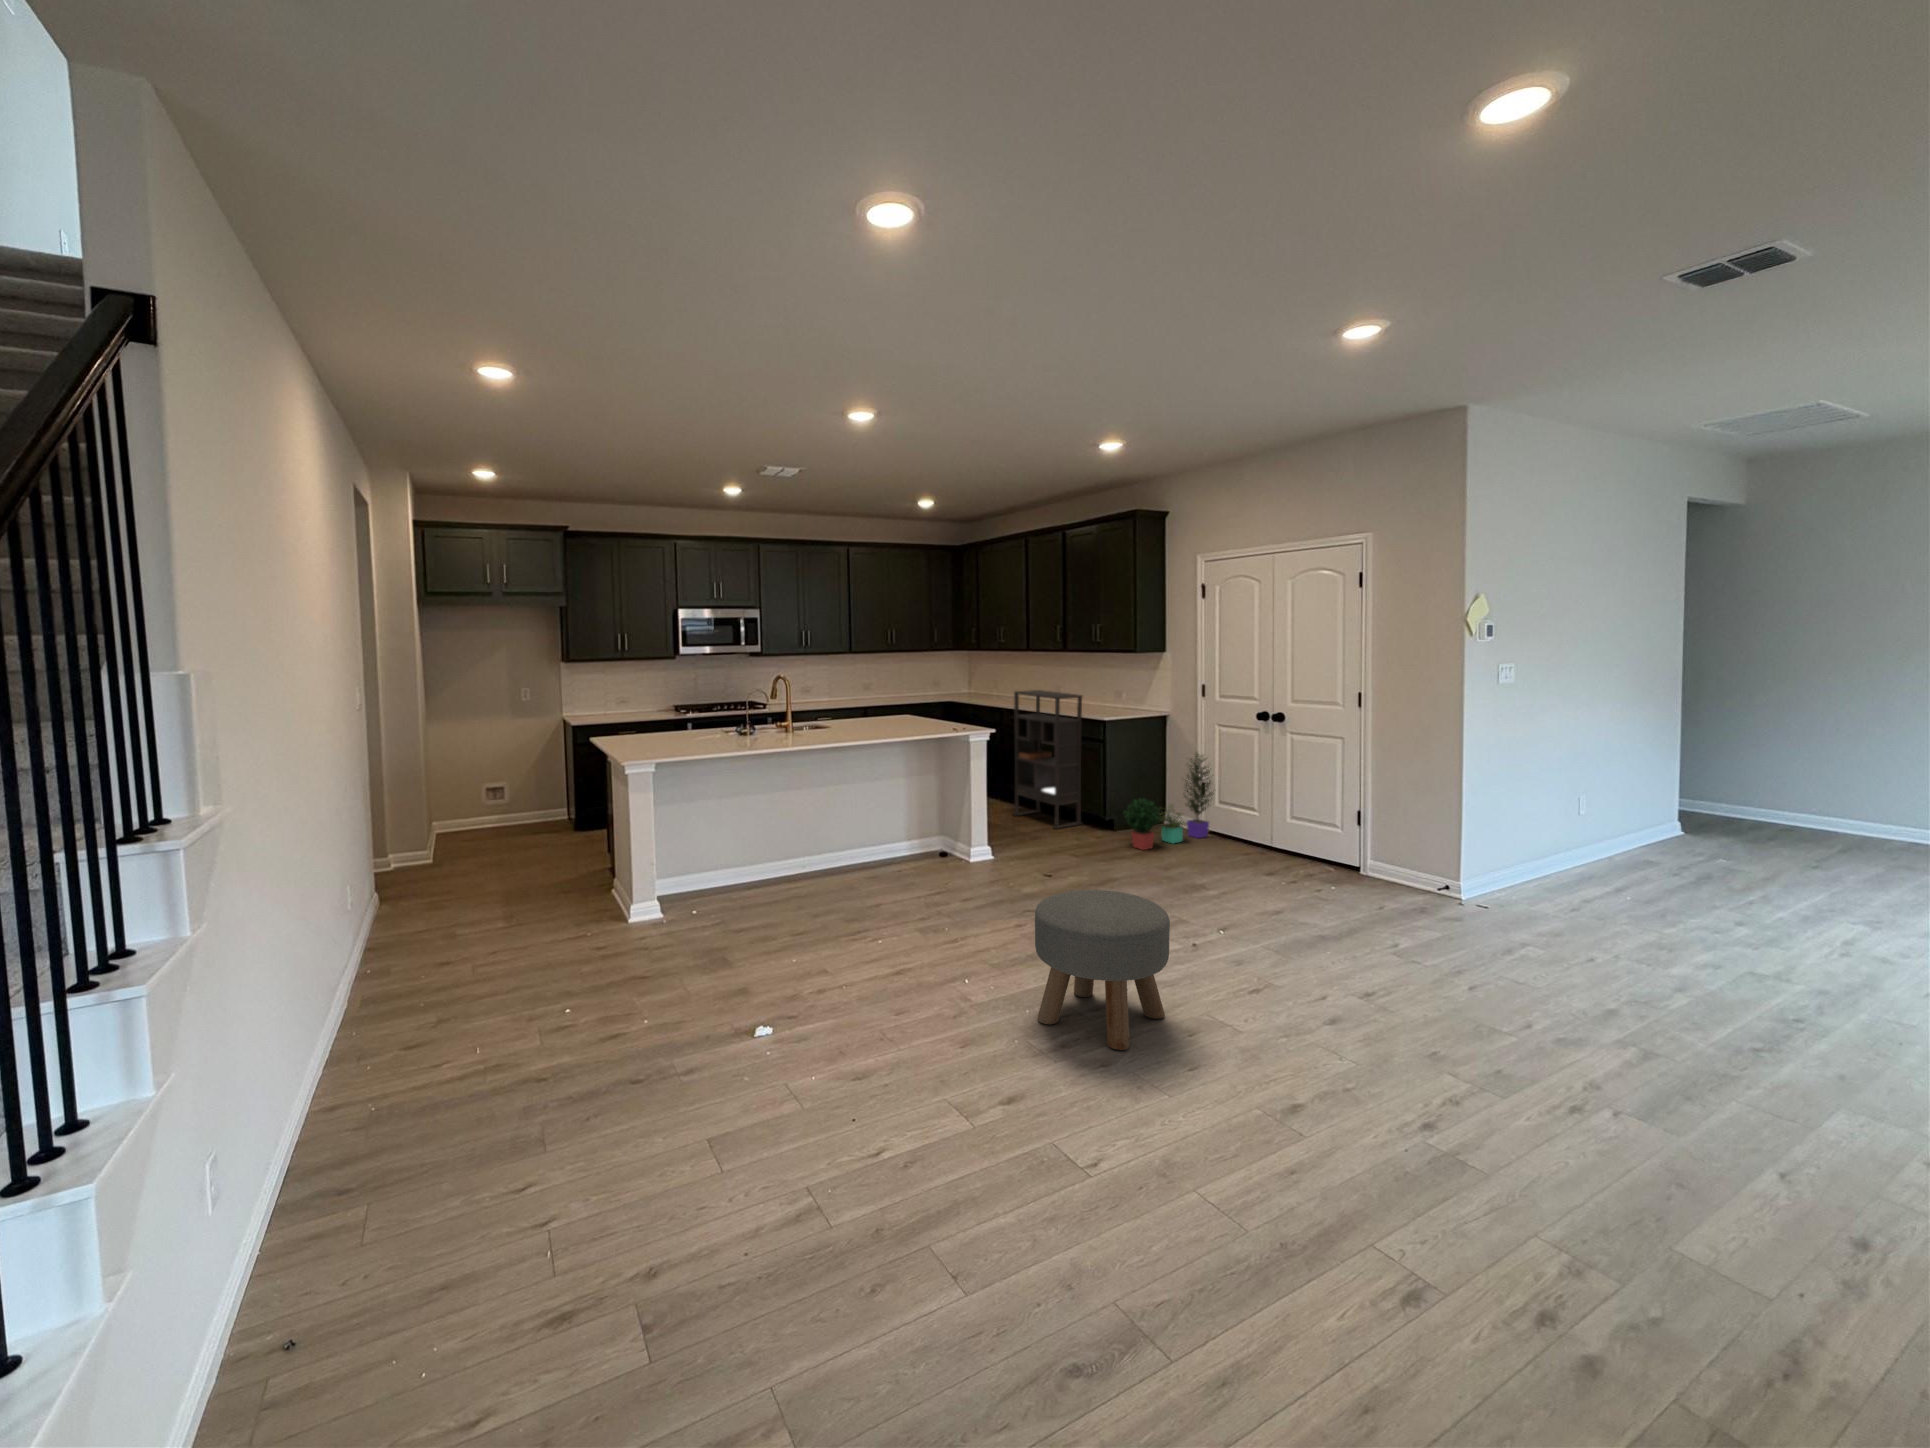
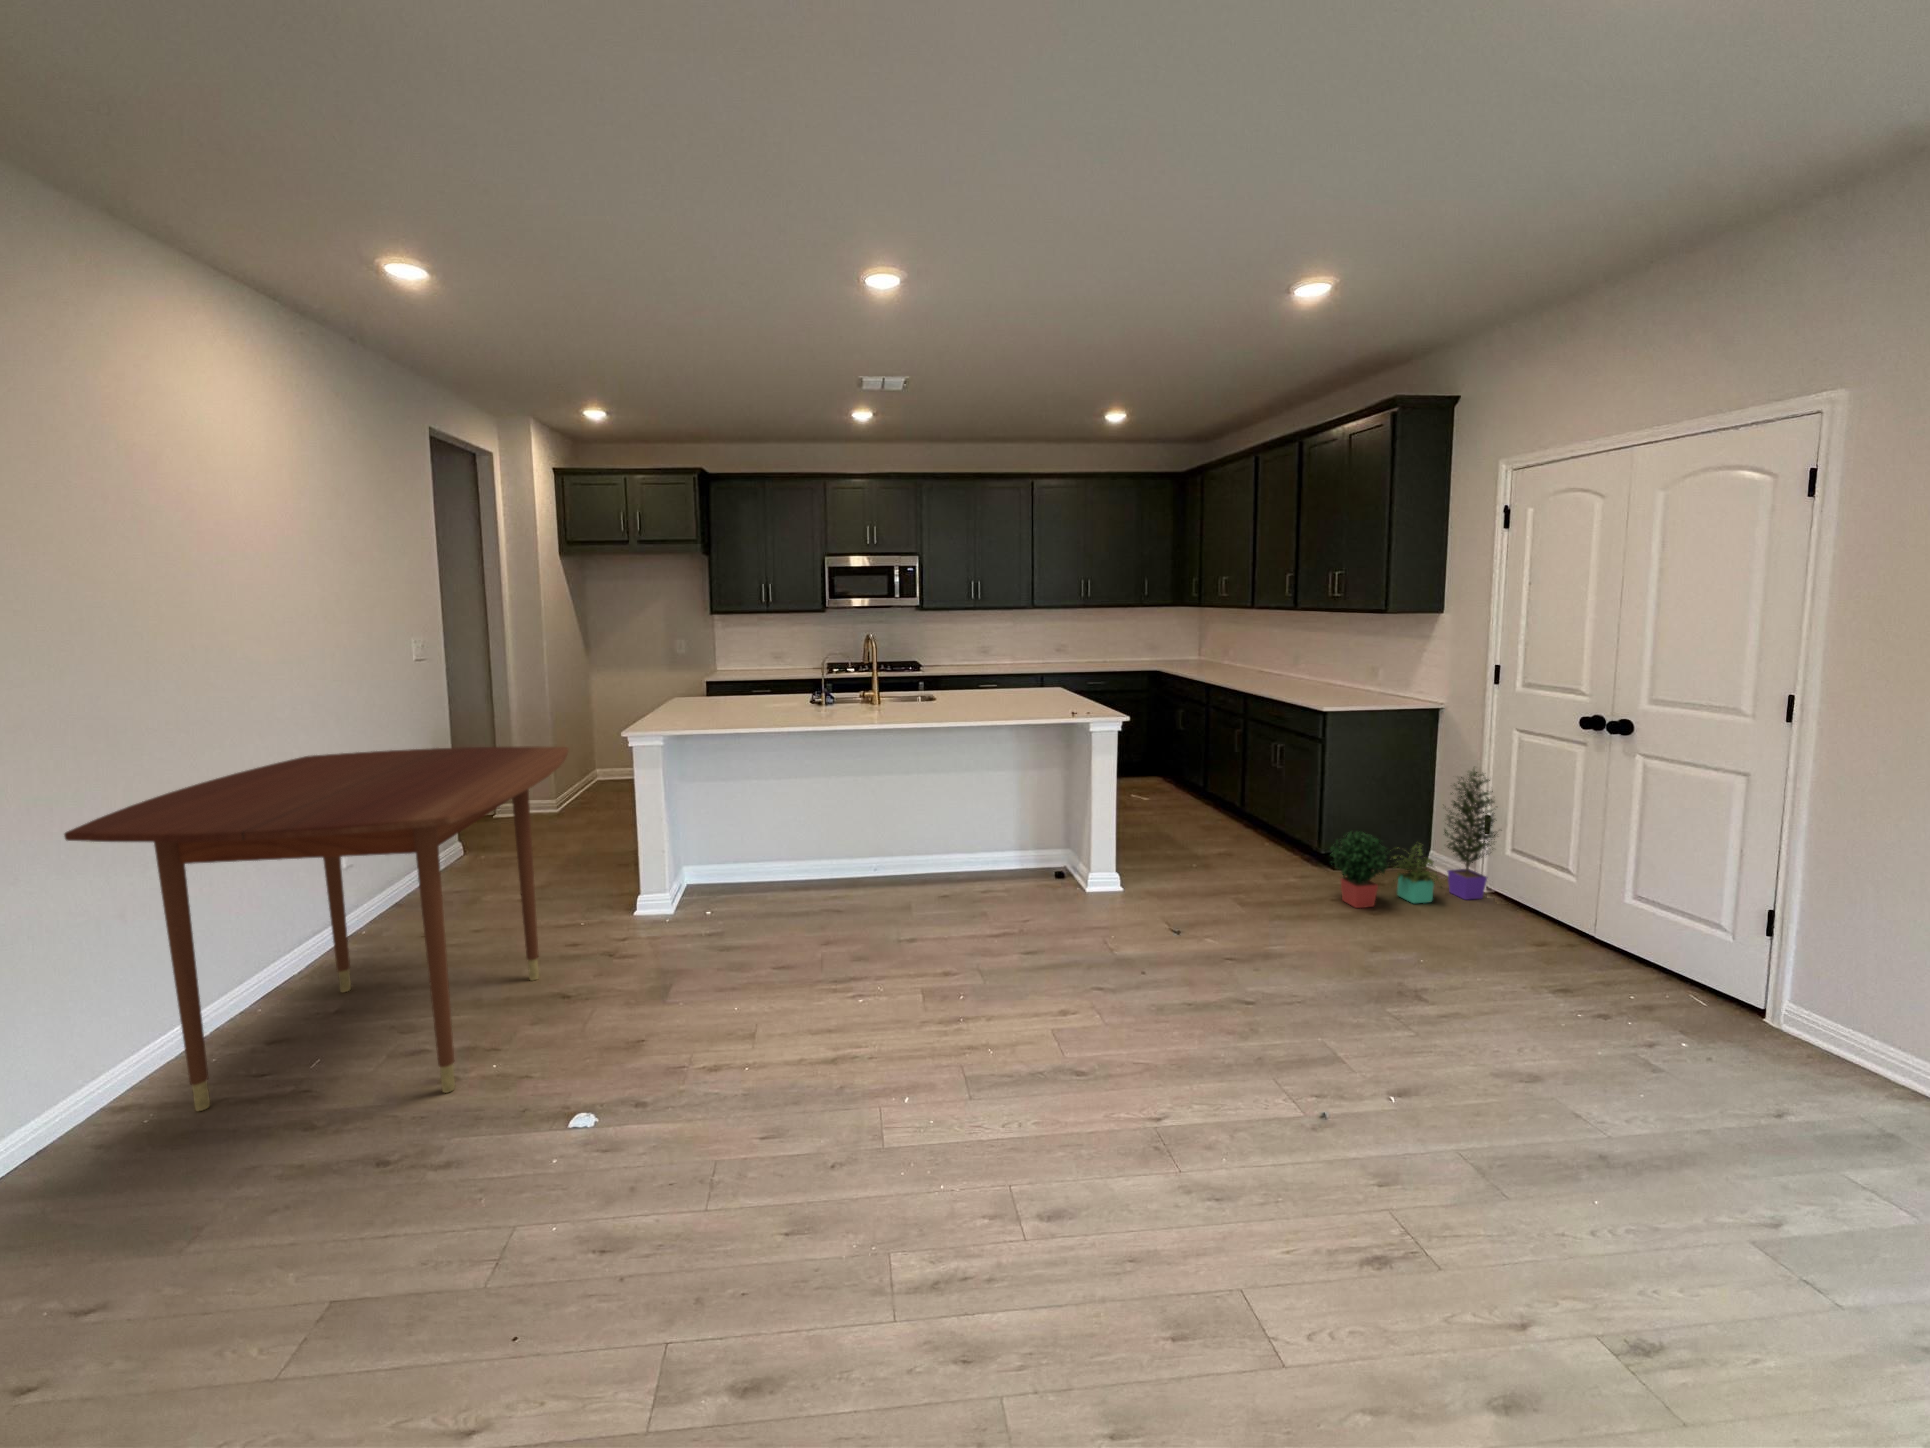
bookshelf: present [1014,690,1082,829] -> none [1197,662,1295,854]
dining table: none [314,770,654,1098] -> present [64,747,568,1111]
ottoman: present [1035,890,1170,1050] -> none [951,1010,1182,1336]

